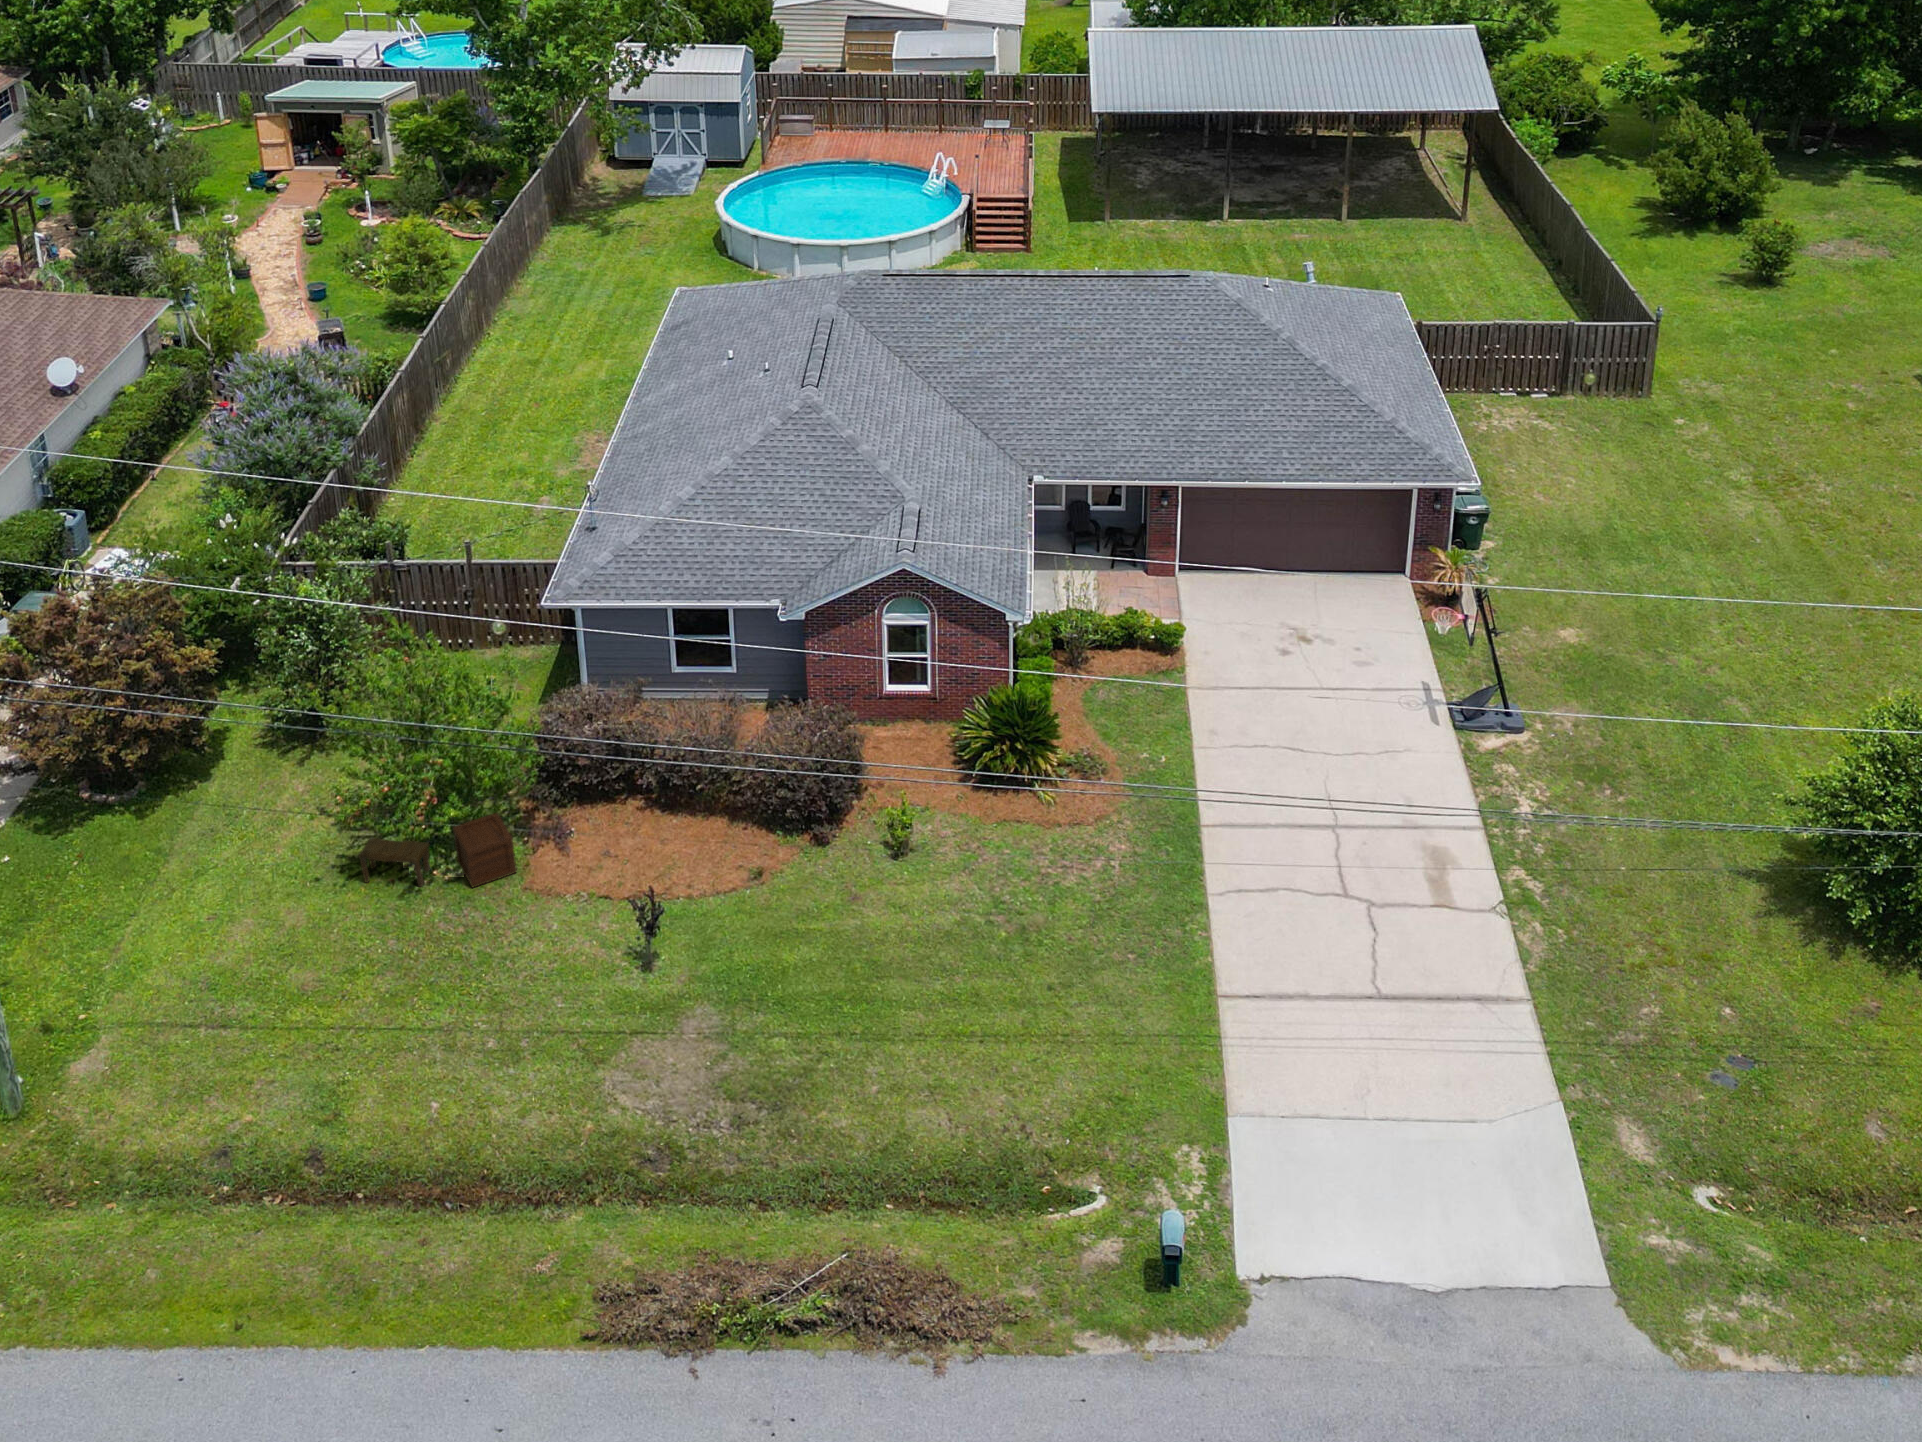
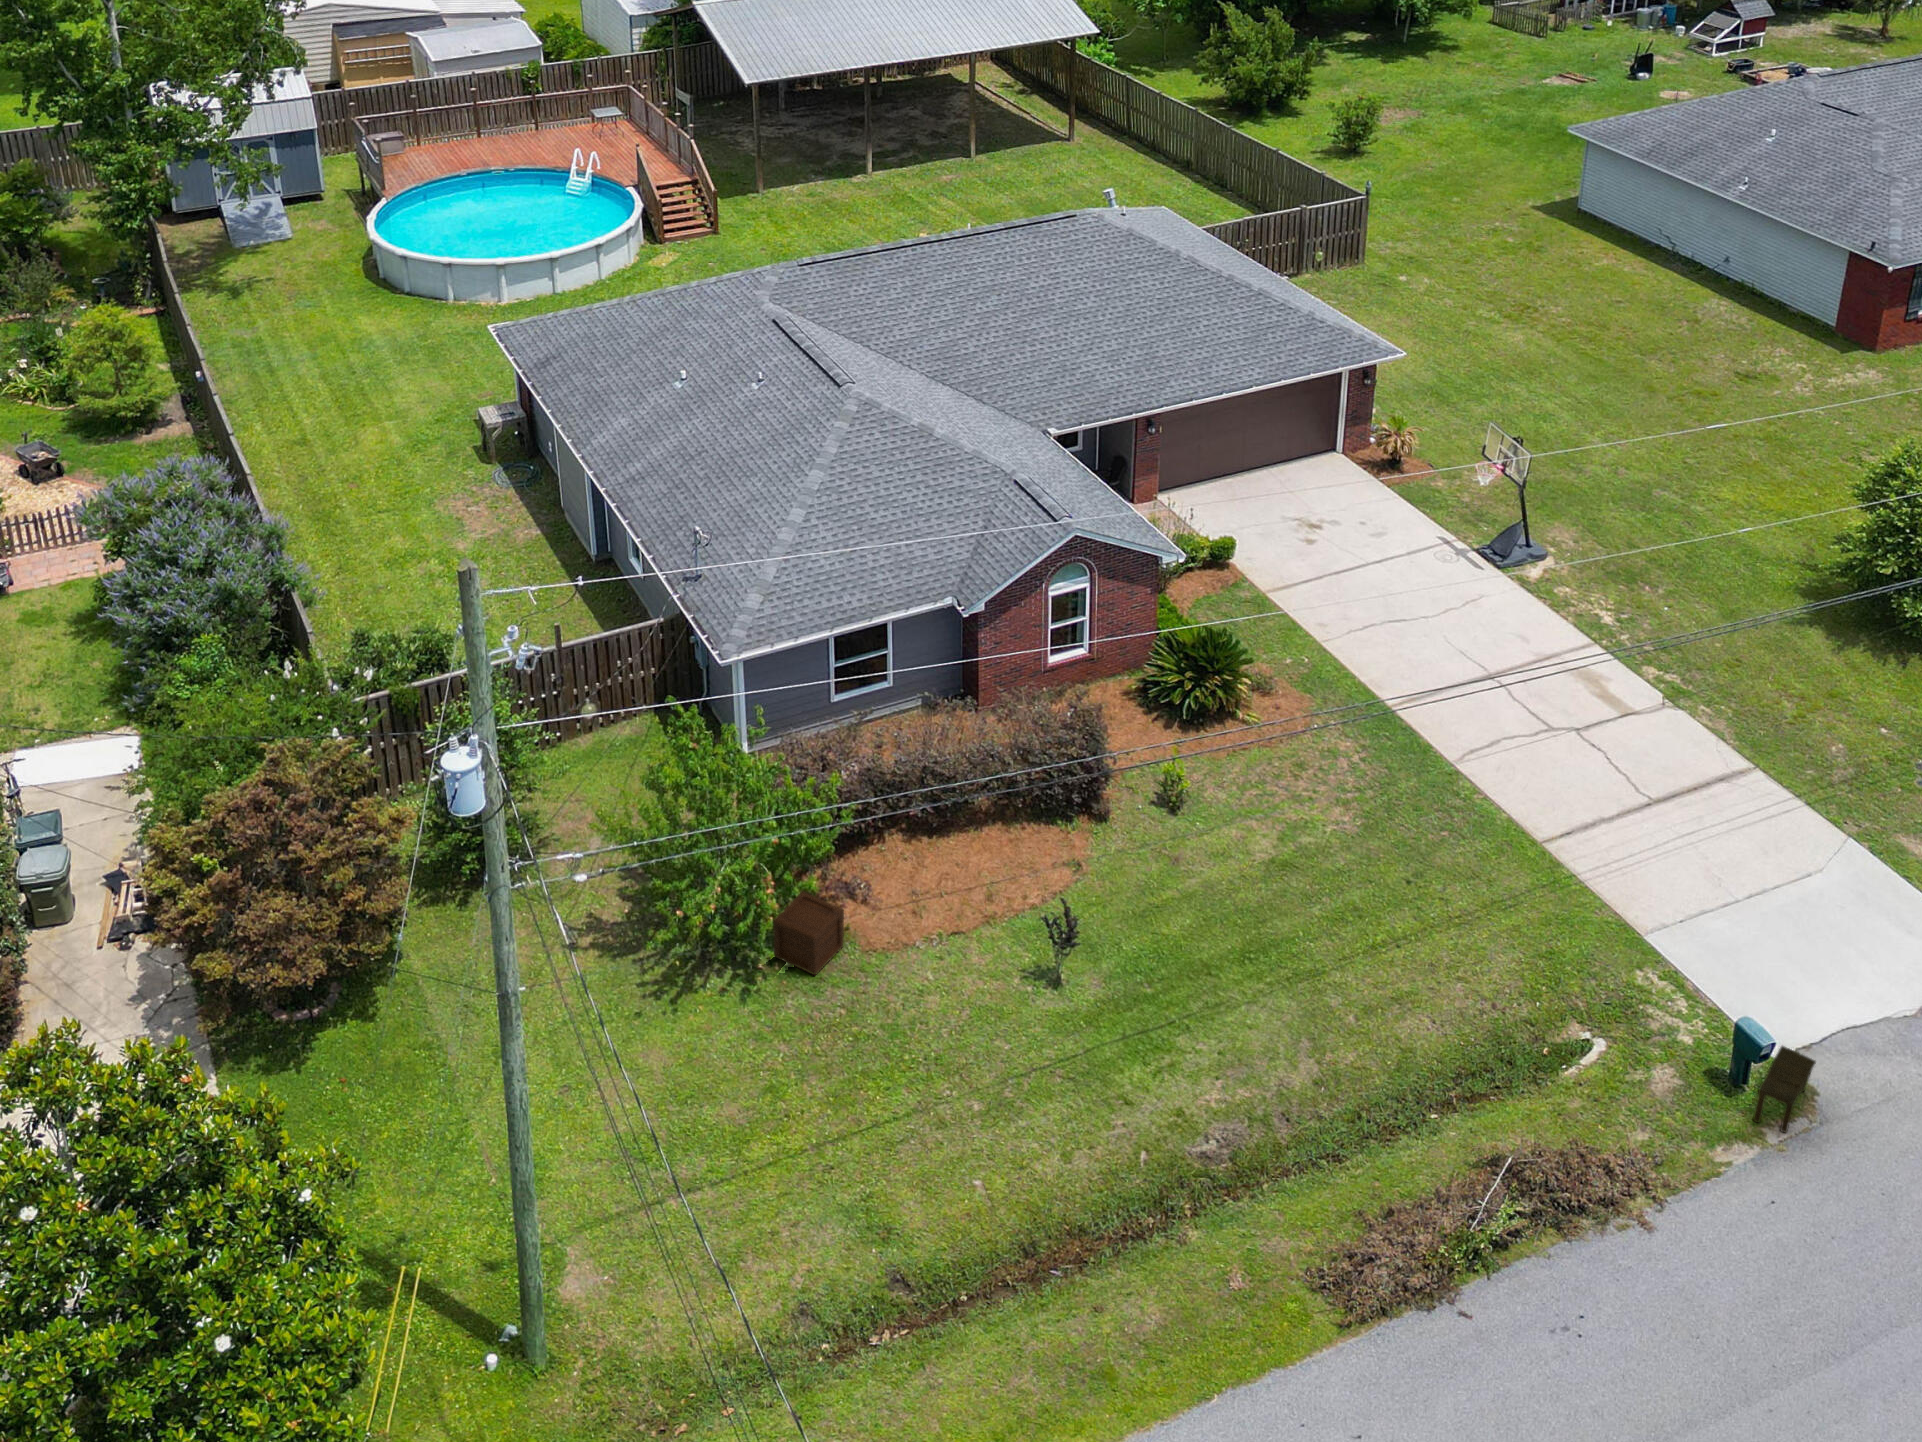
bench: present [358,838,430,887] -> present [1753,1046,1816,1133]

